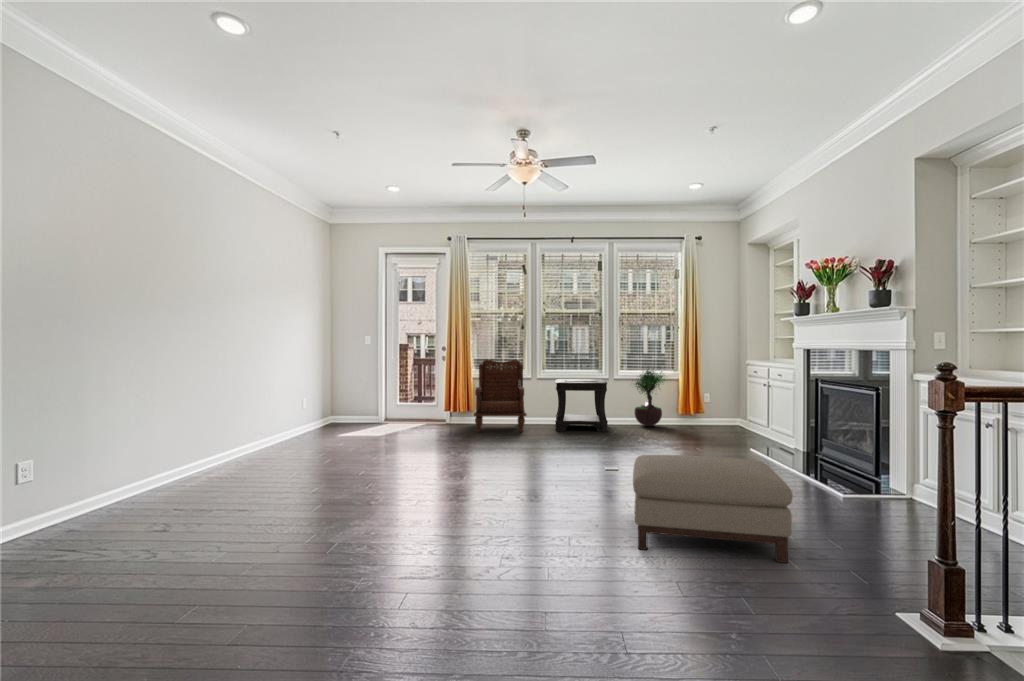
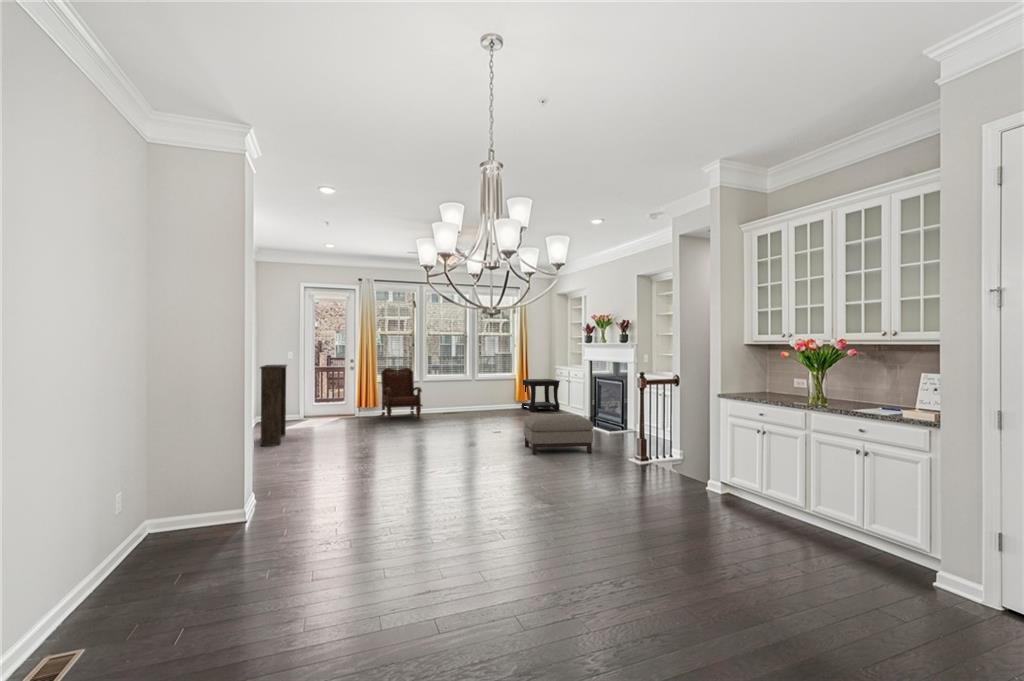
bookshelf: none [238,351,309,470] -> present [260,365,287,446]
potted tree: present [635,370,663,426] -> none [486,370,509,410]
side table: present [555,379,608,432] -> present [521,379,560,412]

